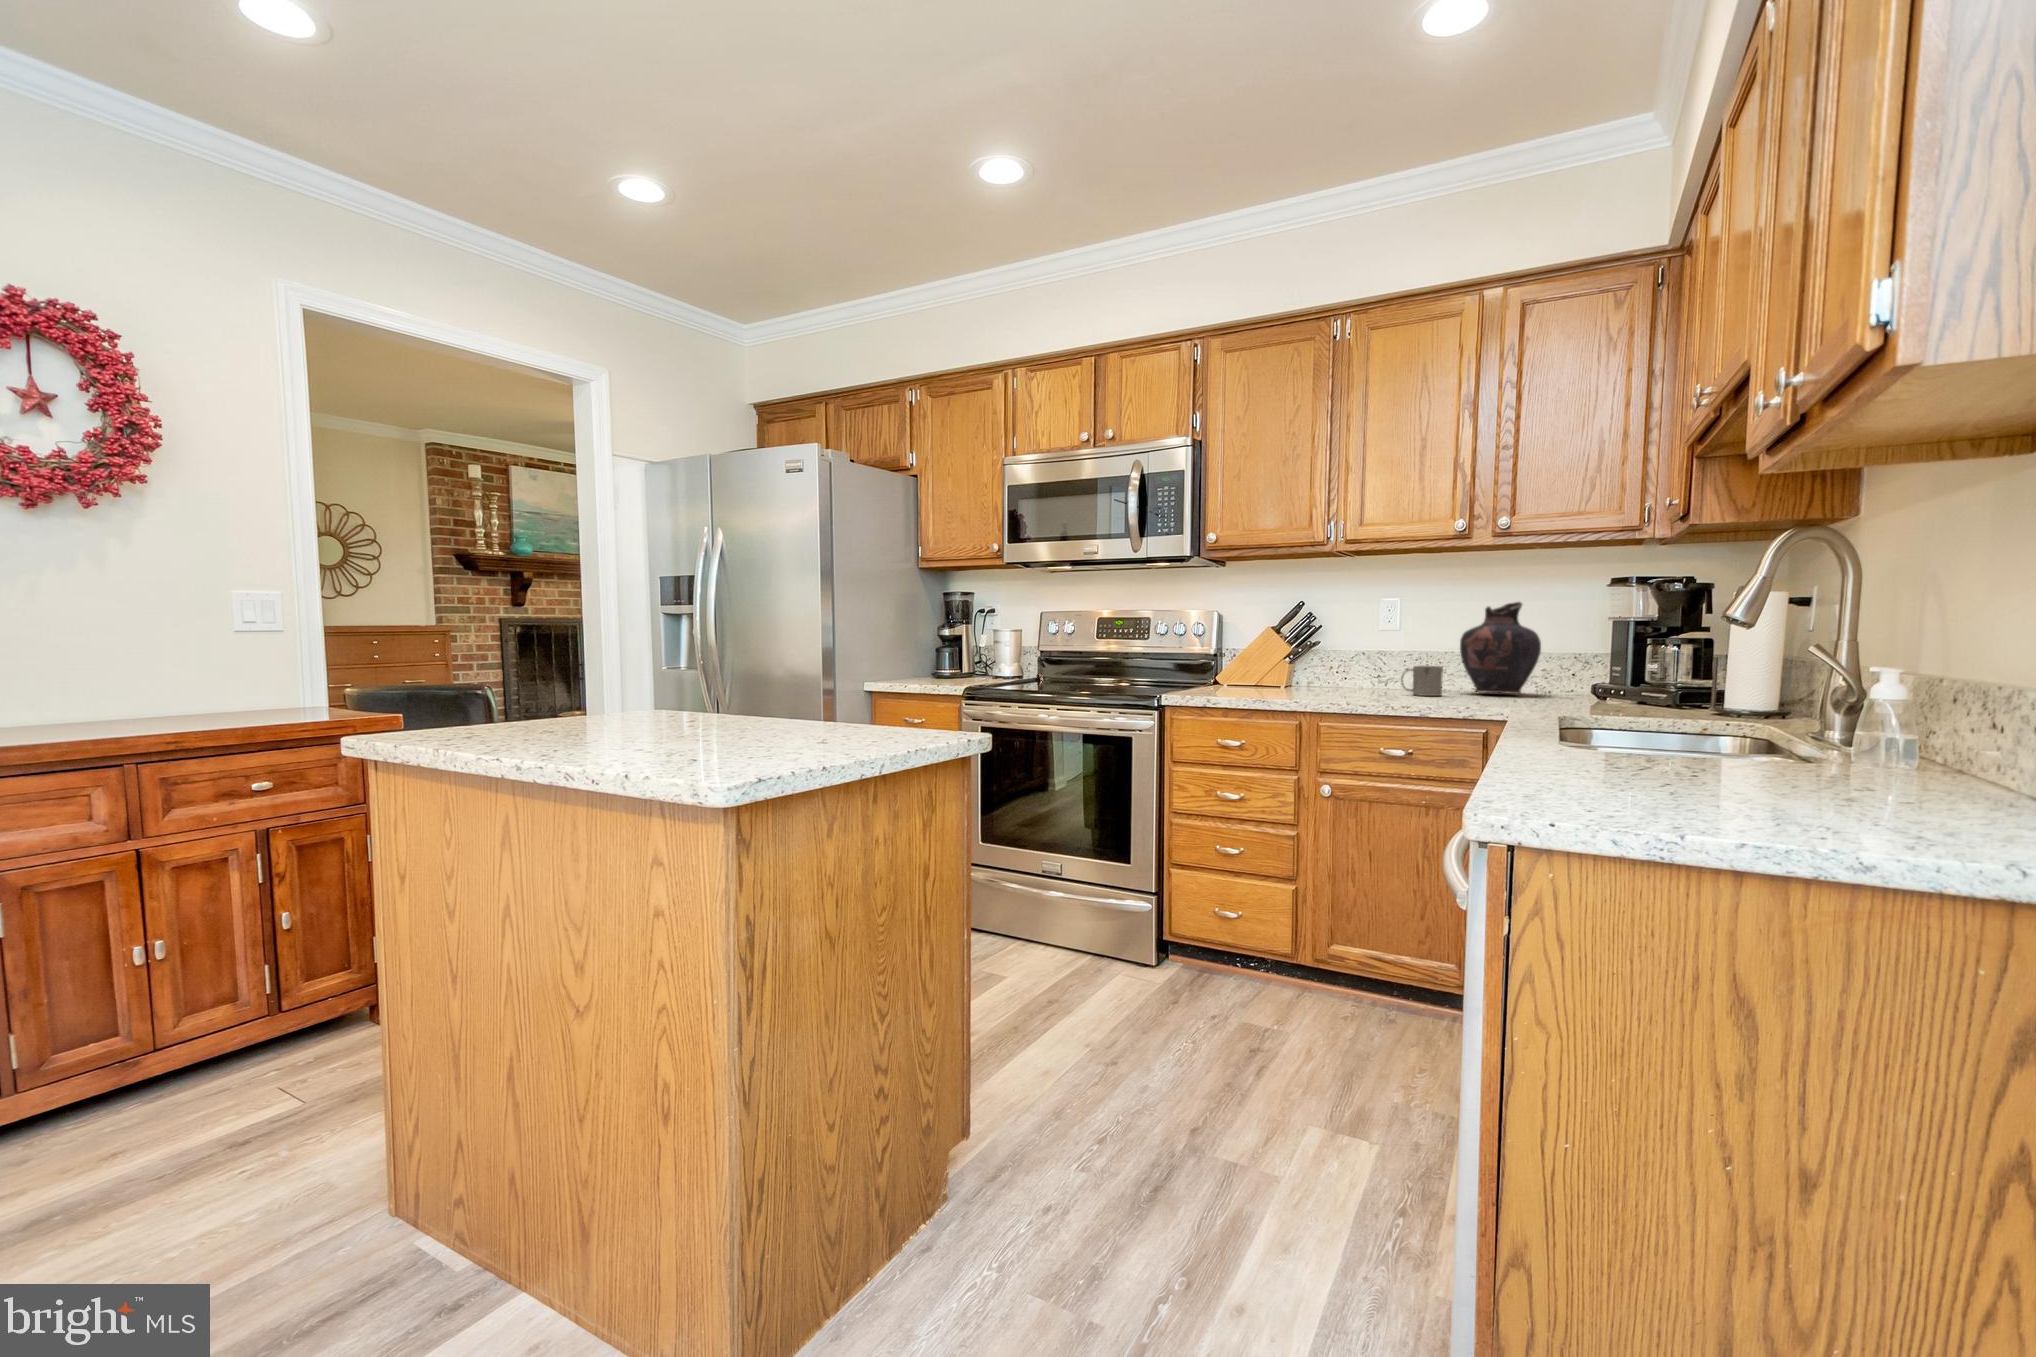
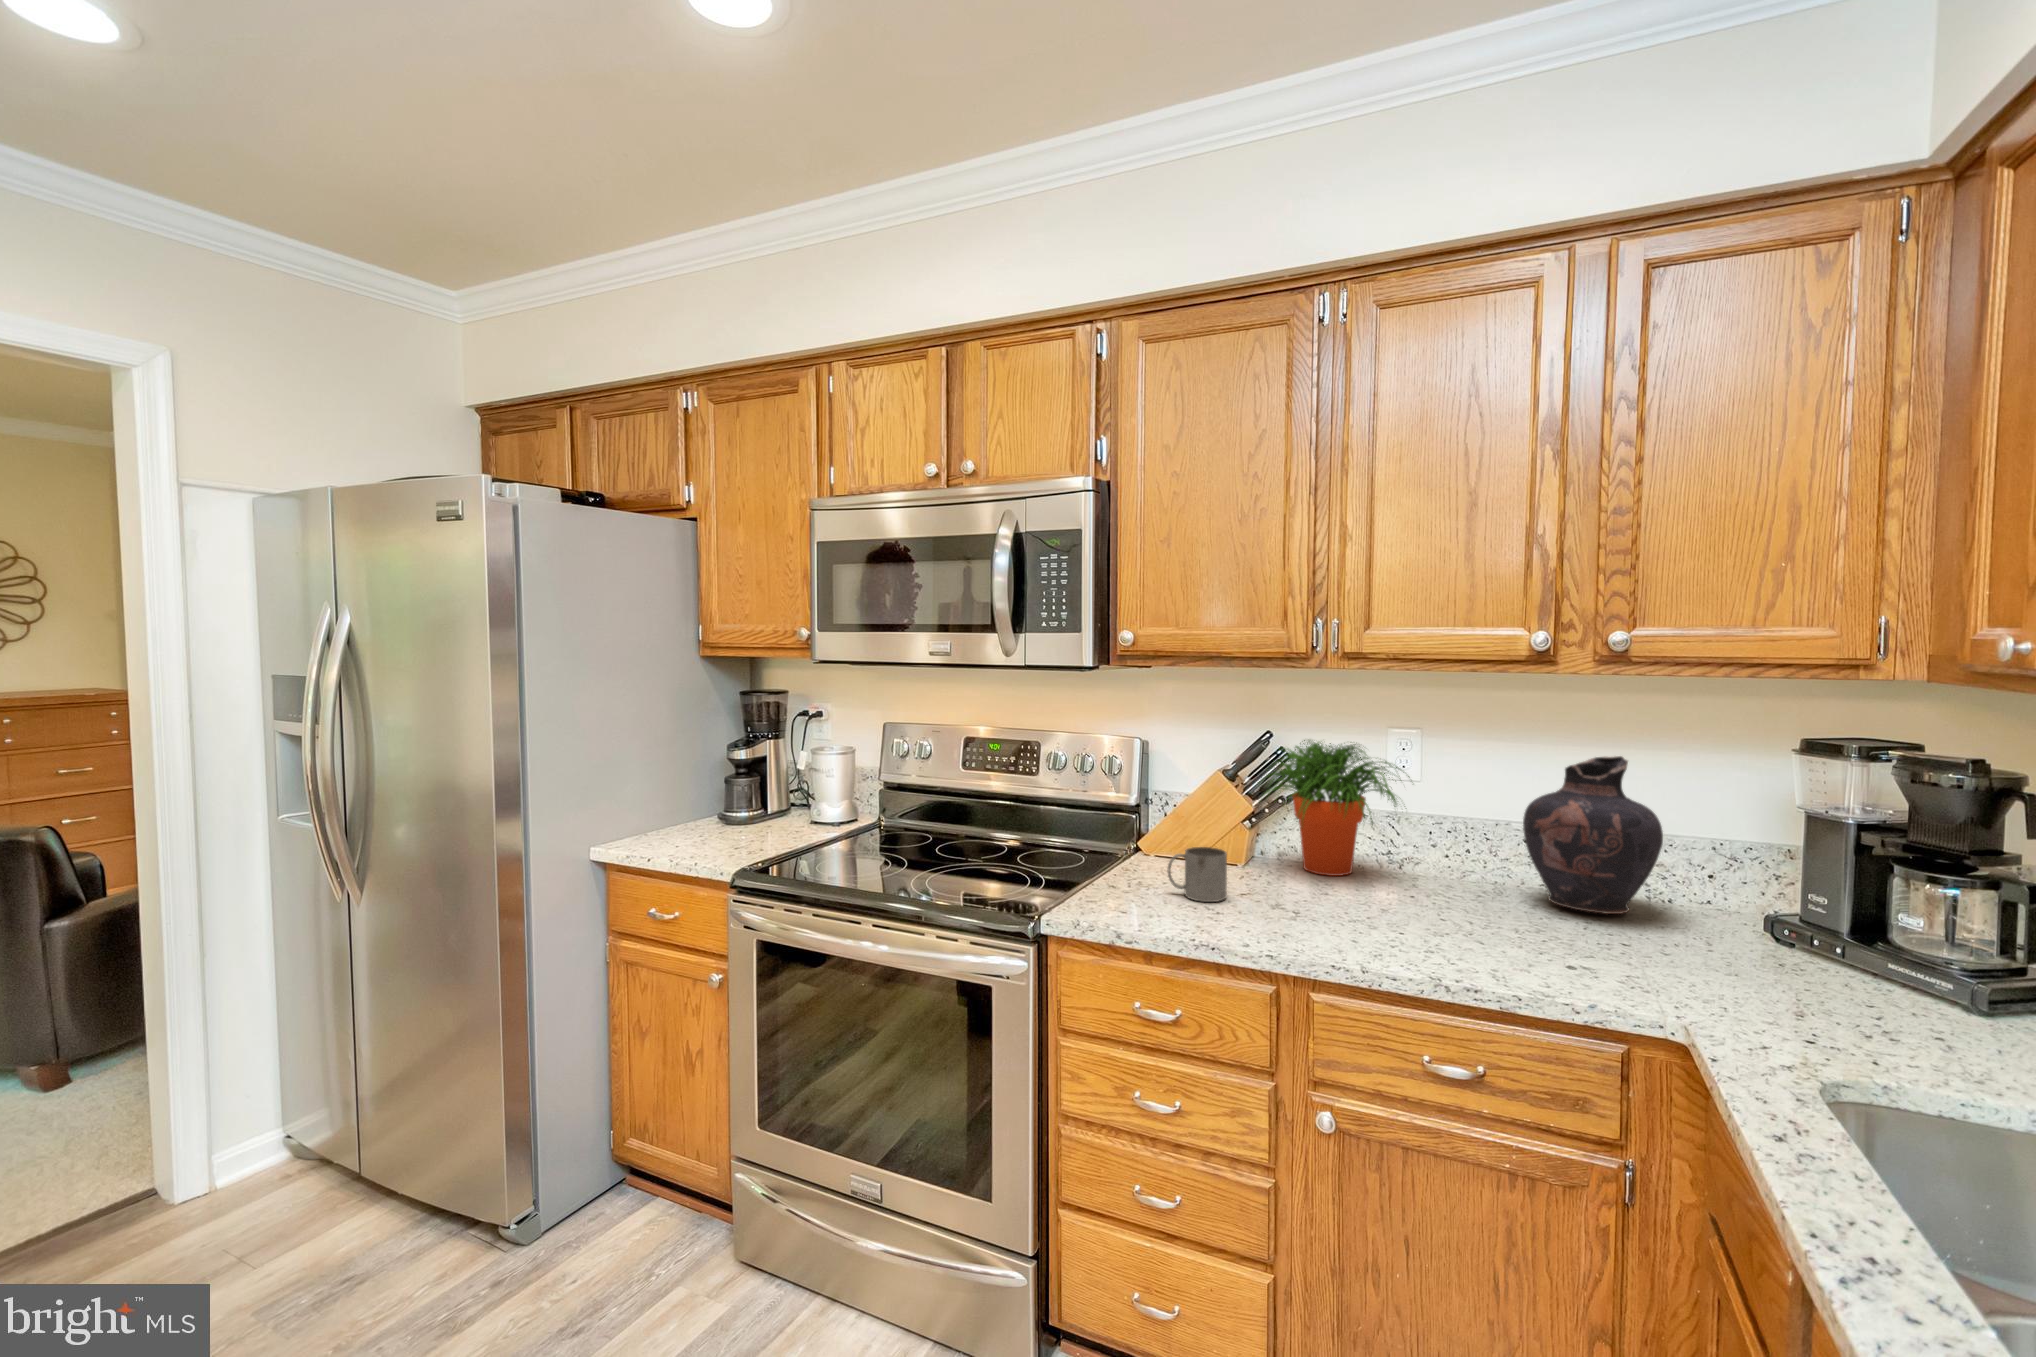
potted plant: none [1294,604,1397,689] -> present [1258,740,1410,876]
mug: present [1401,666,1443,696] -> present [1167,847,1227,902]

